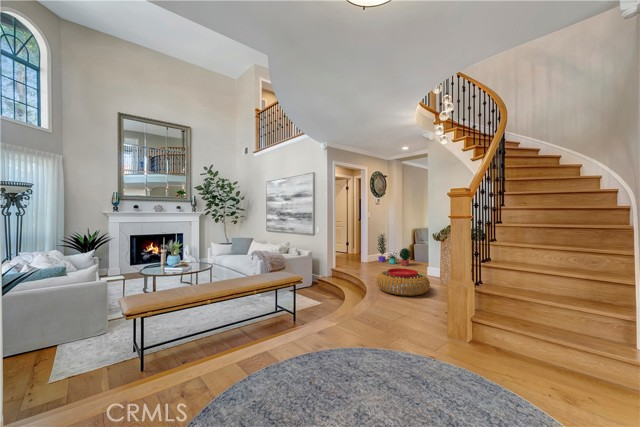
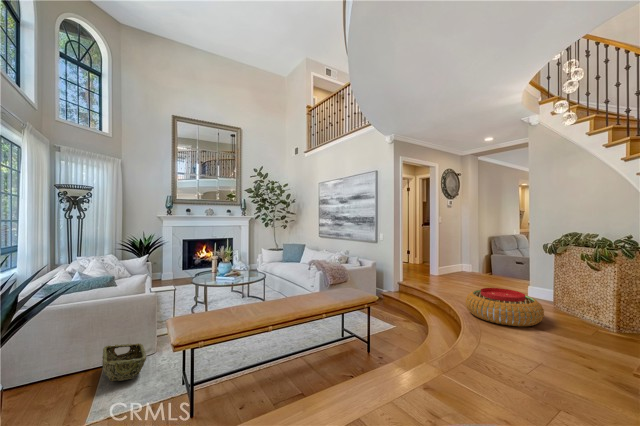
potted plant: present [377,234,411,266] -> none [449,241,498,282]
woven basket: none [56,326,99,357] -> present [102,343,146,381]

